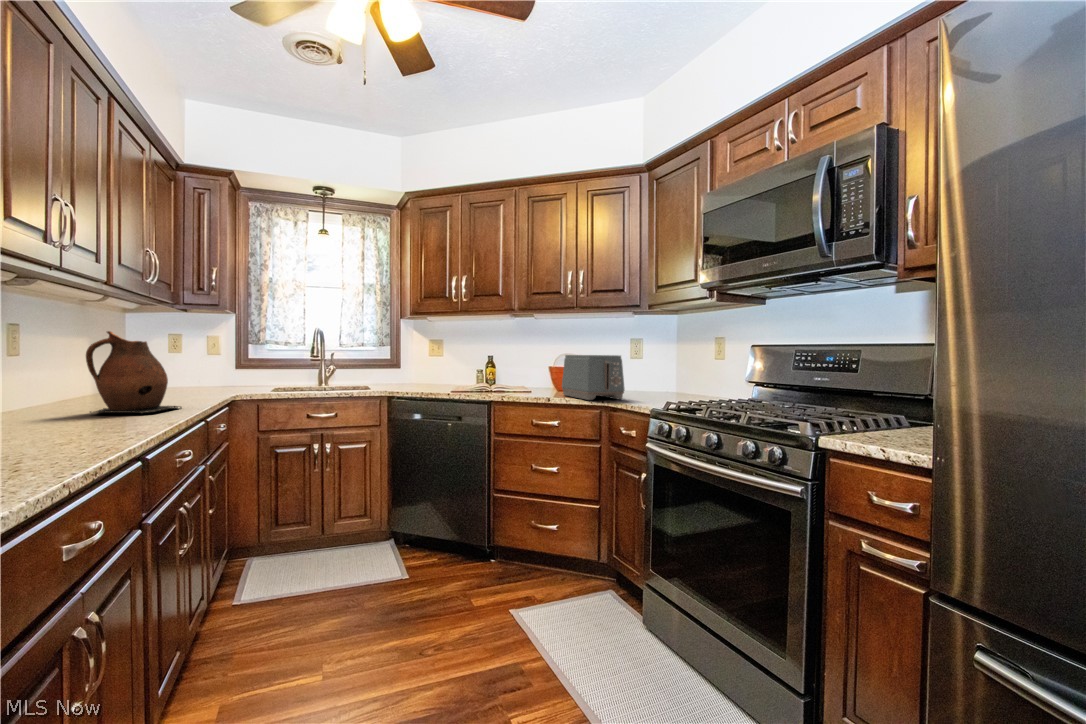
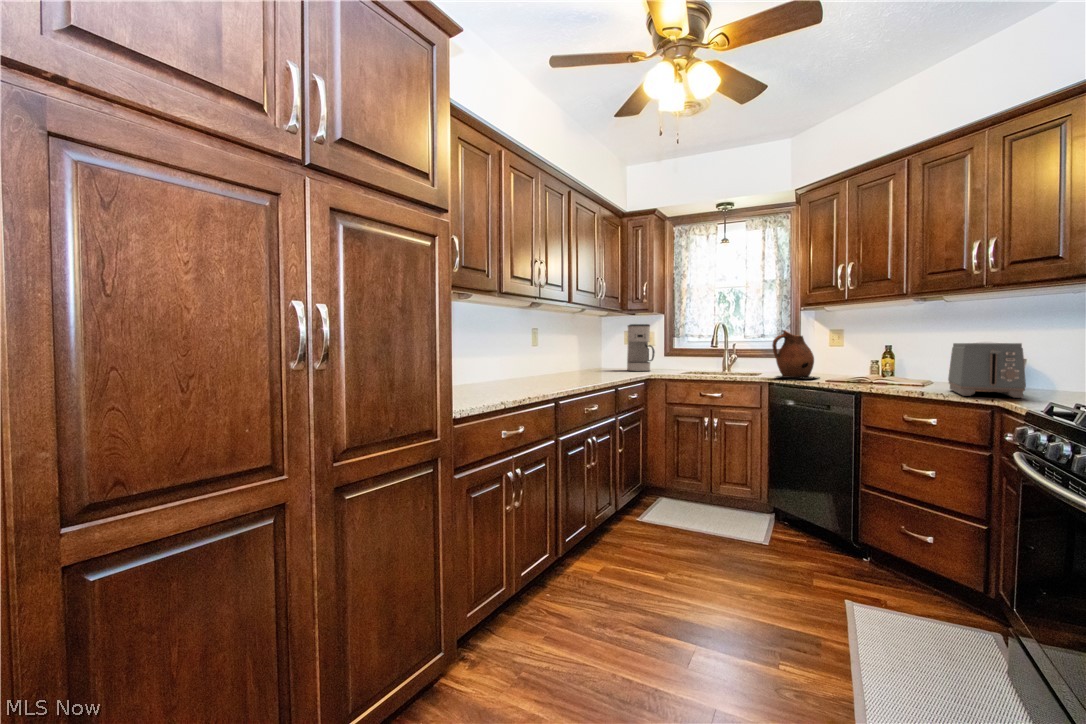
coffee maker: none [180,324,227,390] -> present [627,324,655,371]
ceramic pitcher: present [86,331,182,414] -> present [772,330,819,379]

